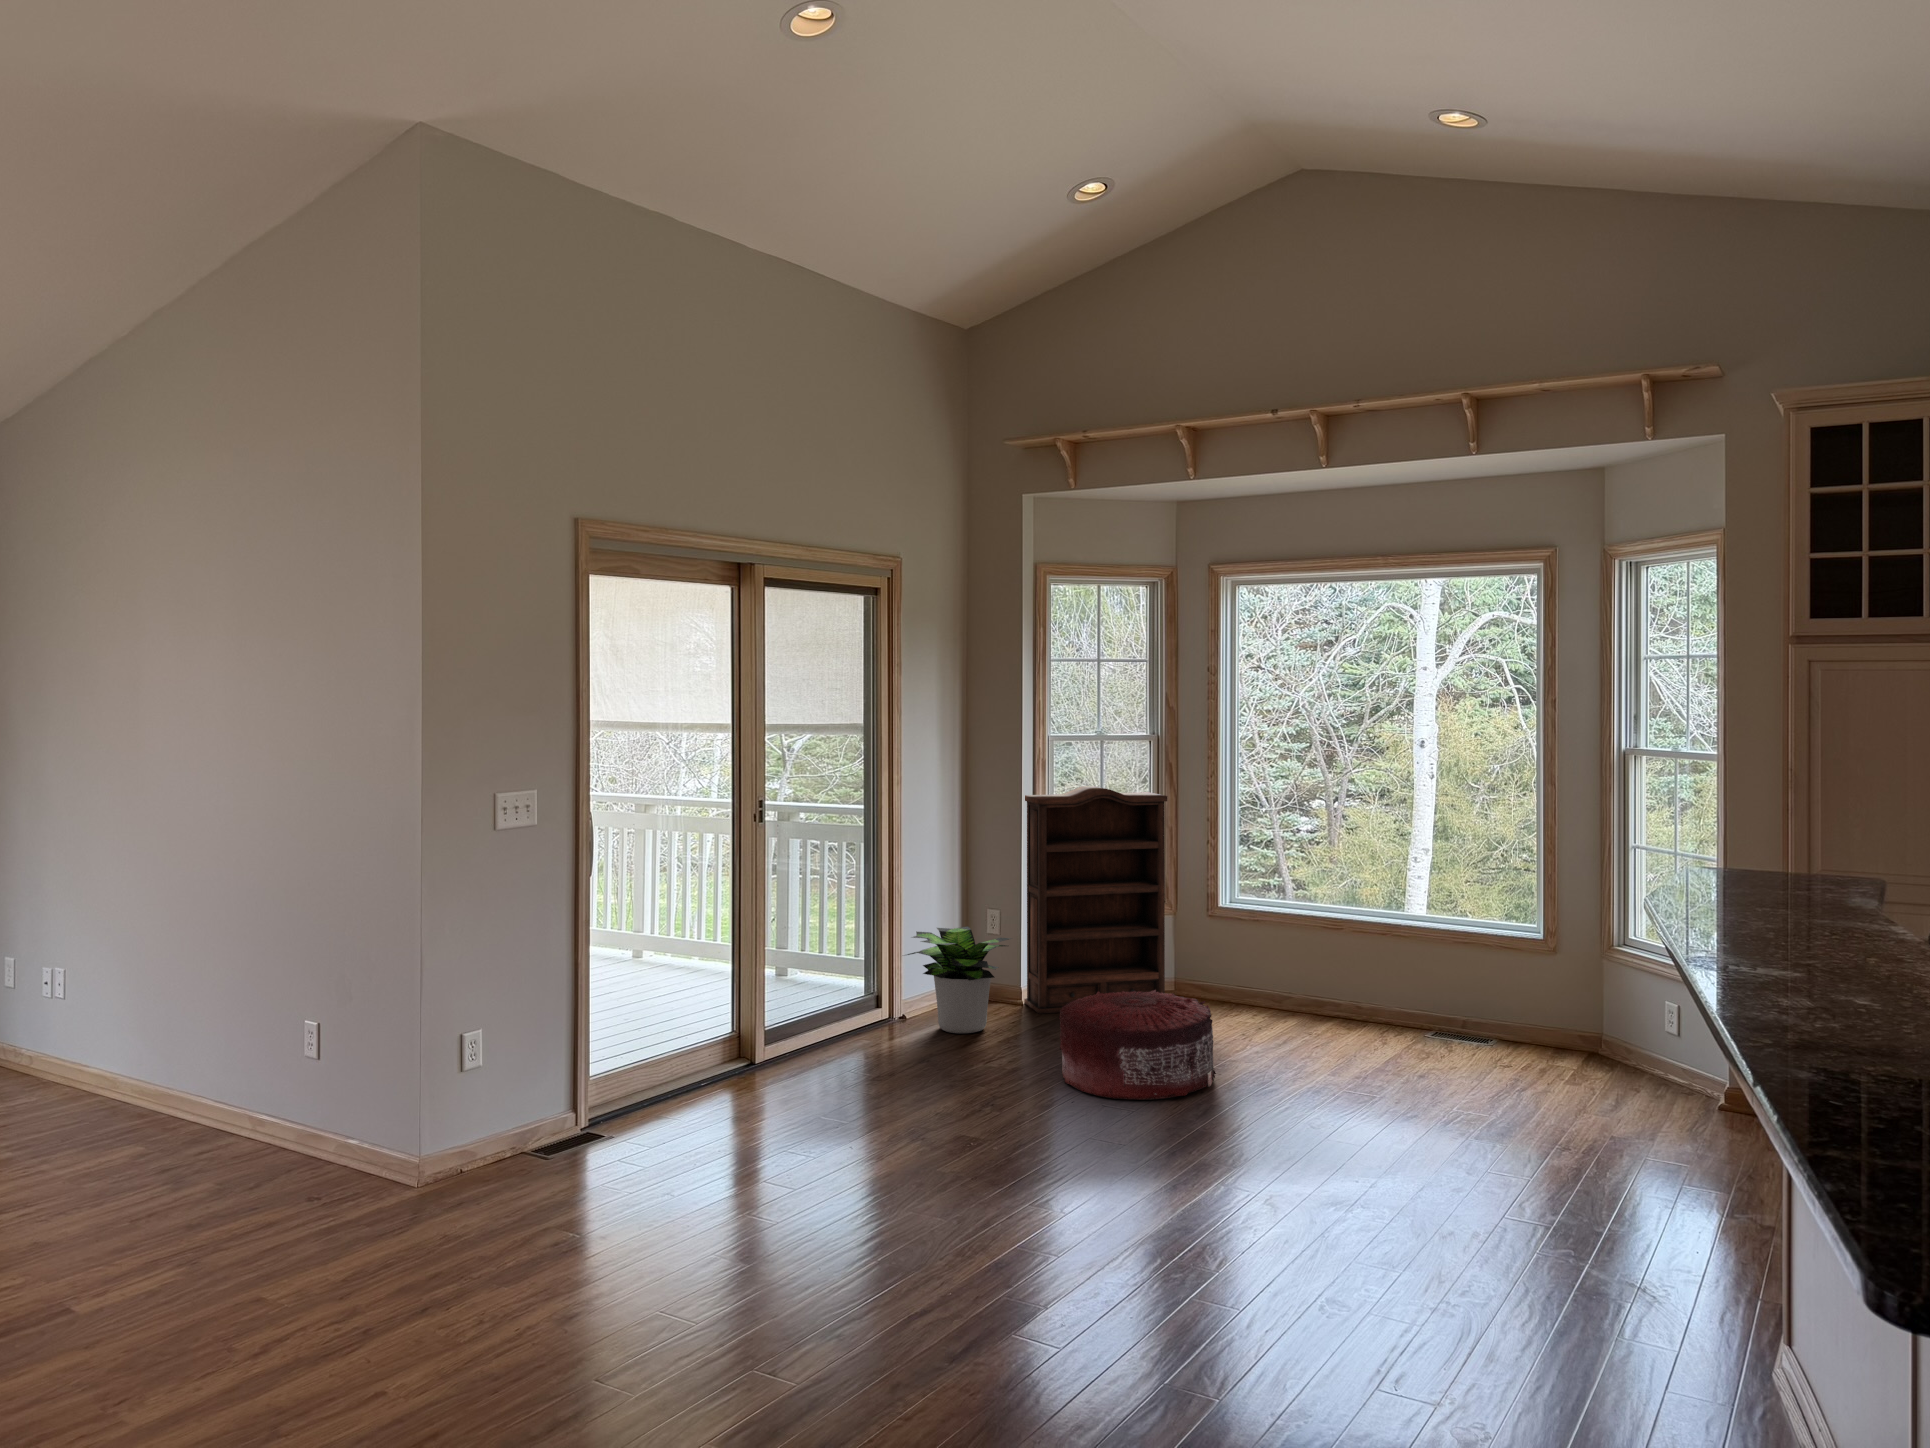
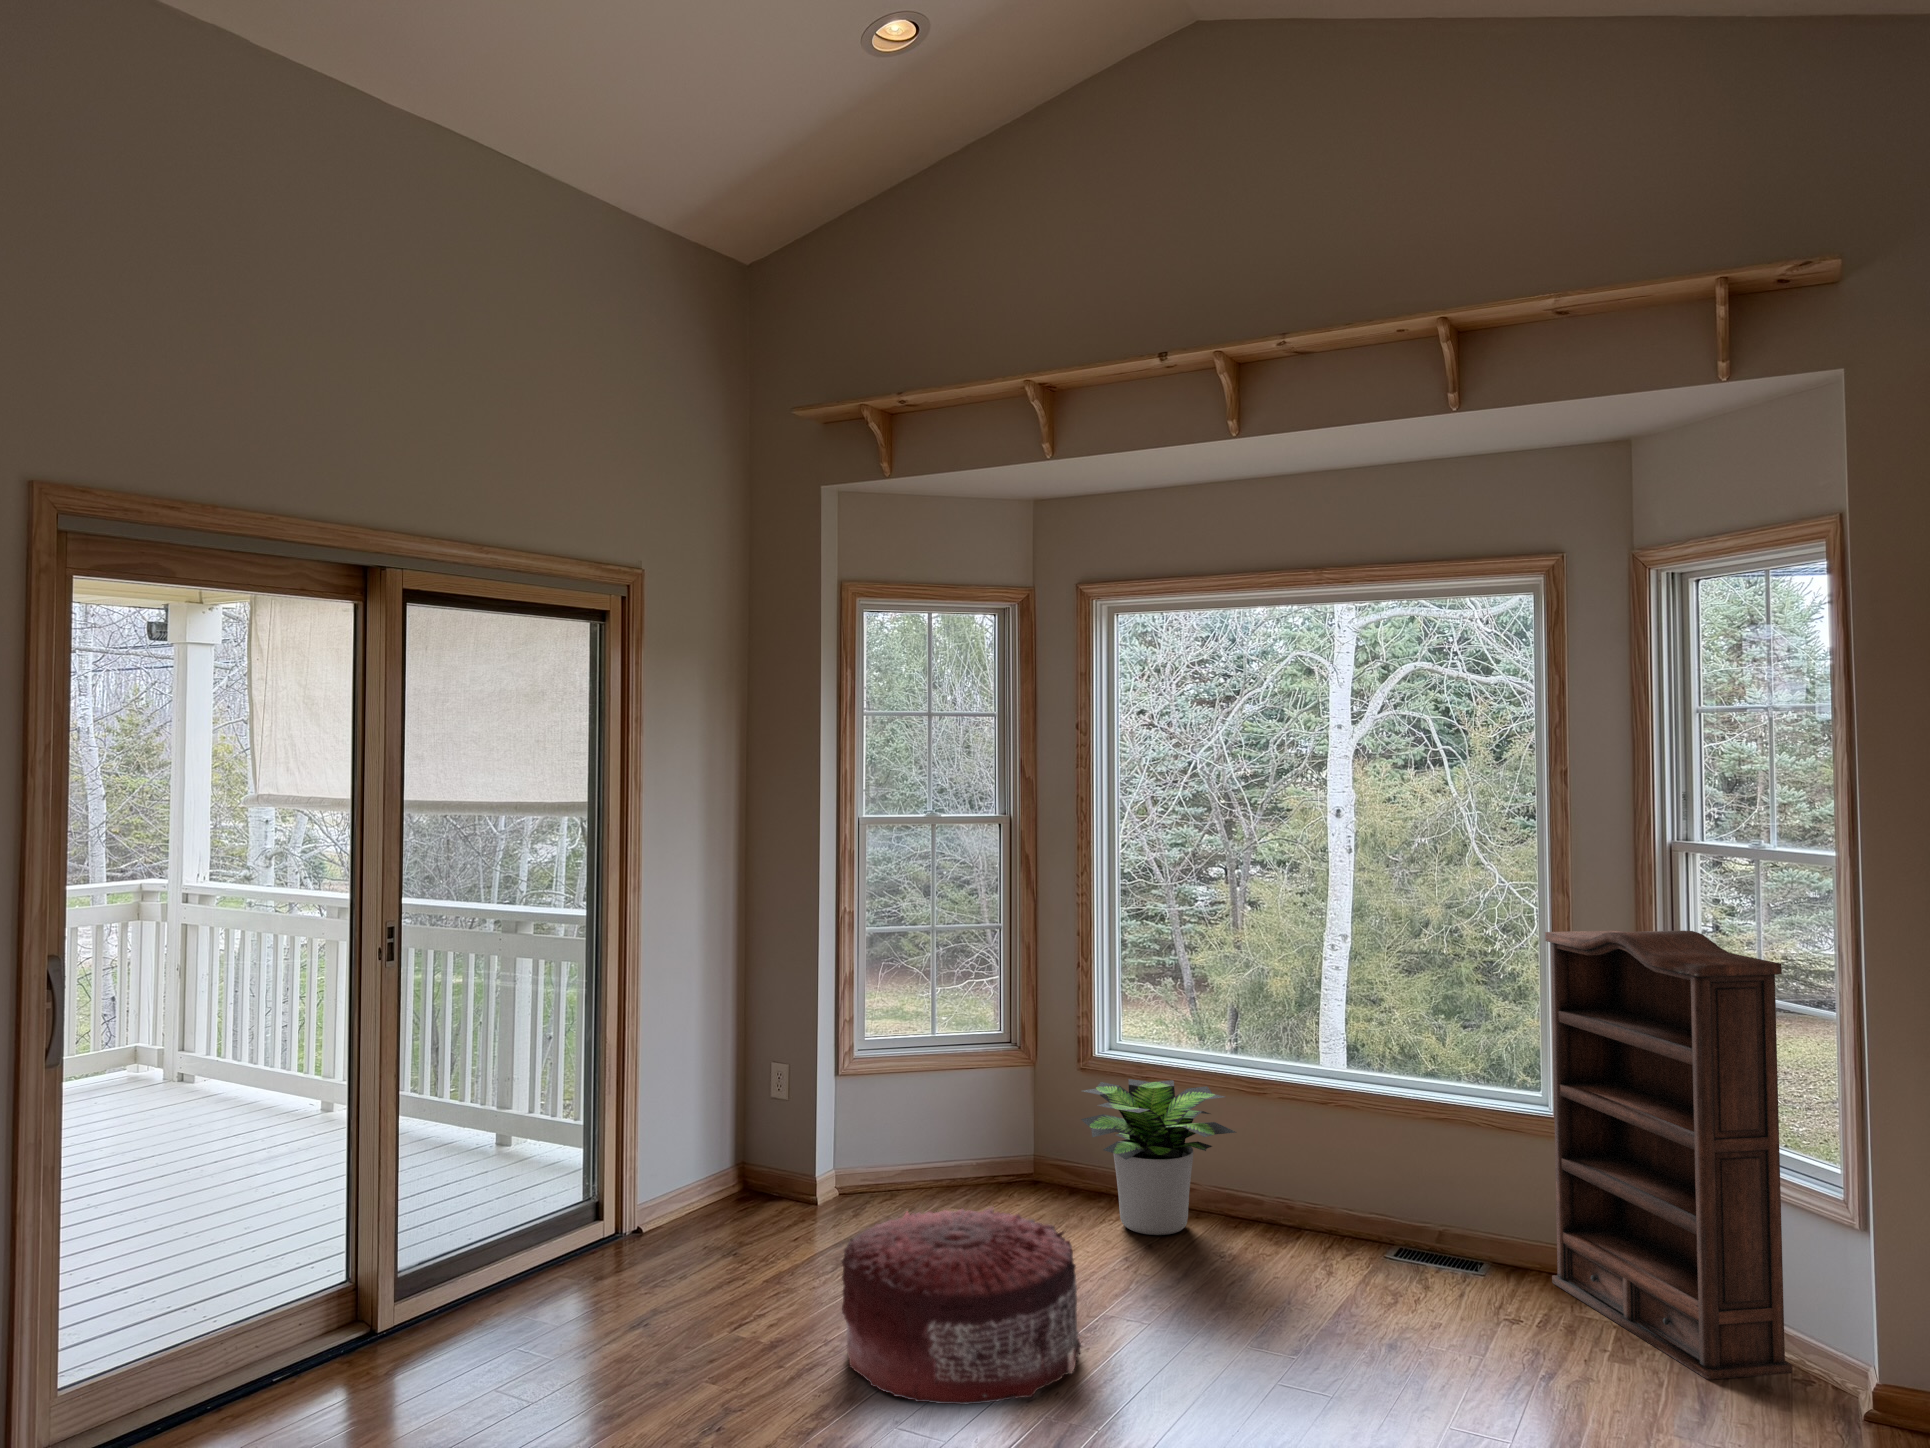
bookshelf: present [1024,786,1167,1014] -> present [1545,930,1792,1380]
potted plant: present [907,926,1011,1033] -> present [1081,1079,1236,1235]

